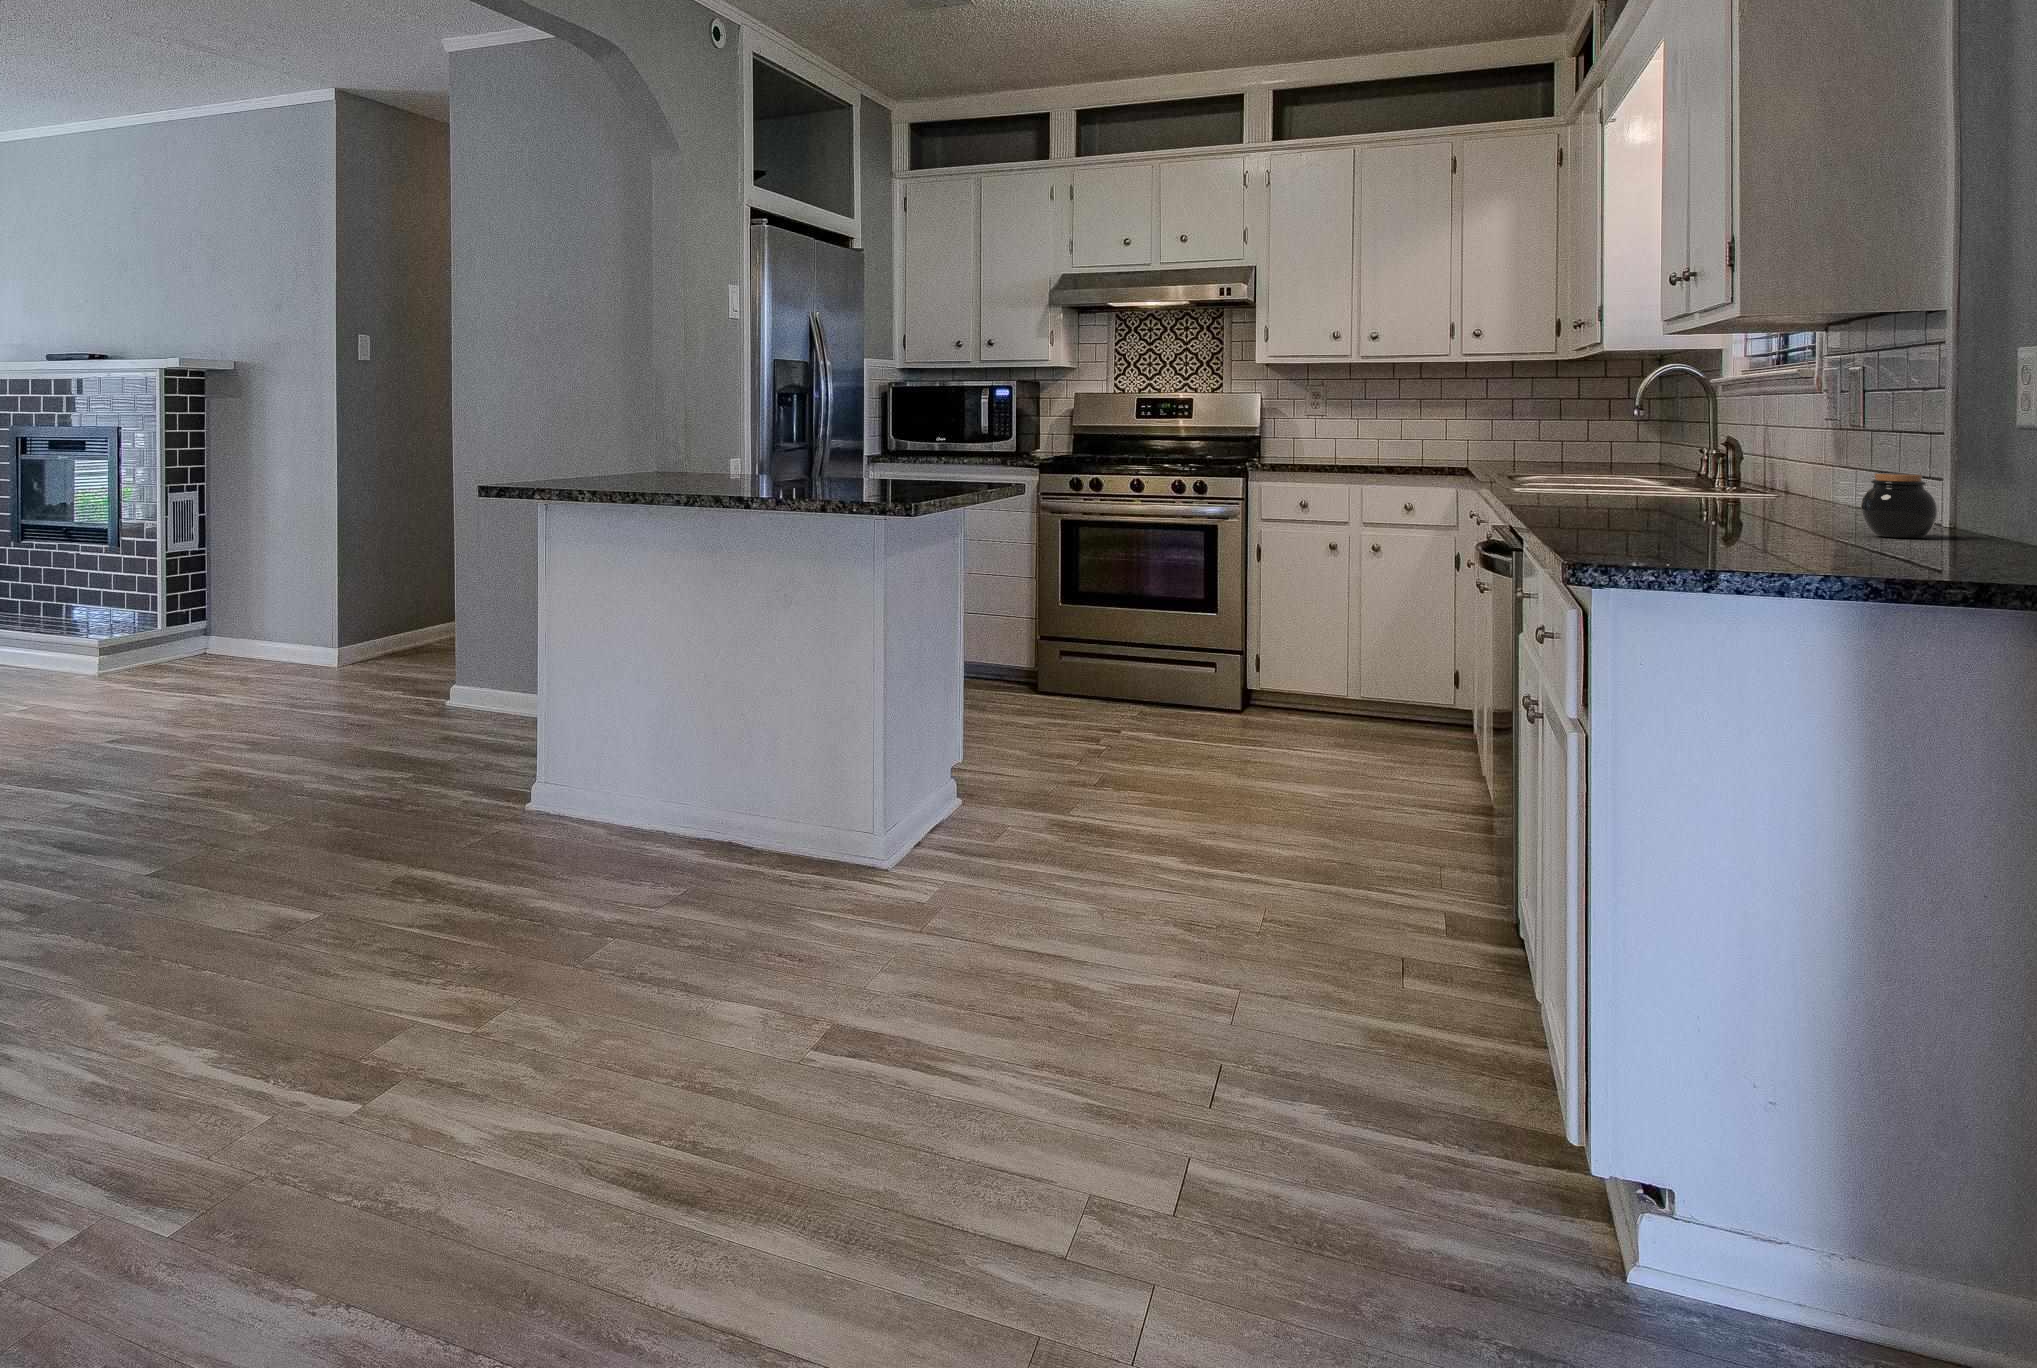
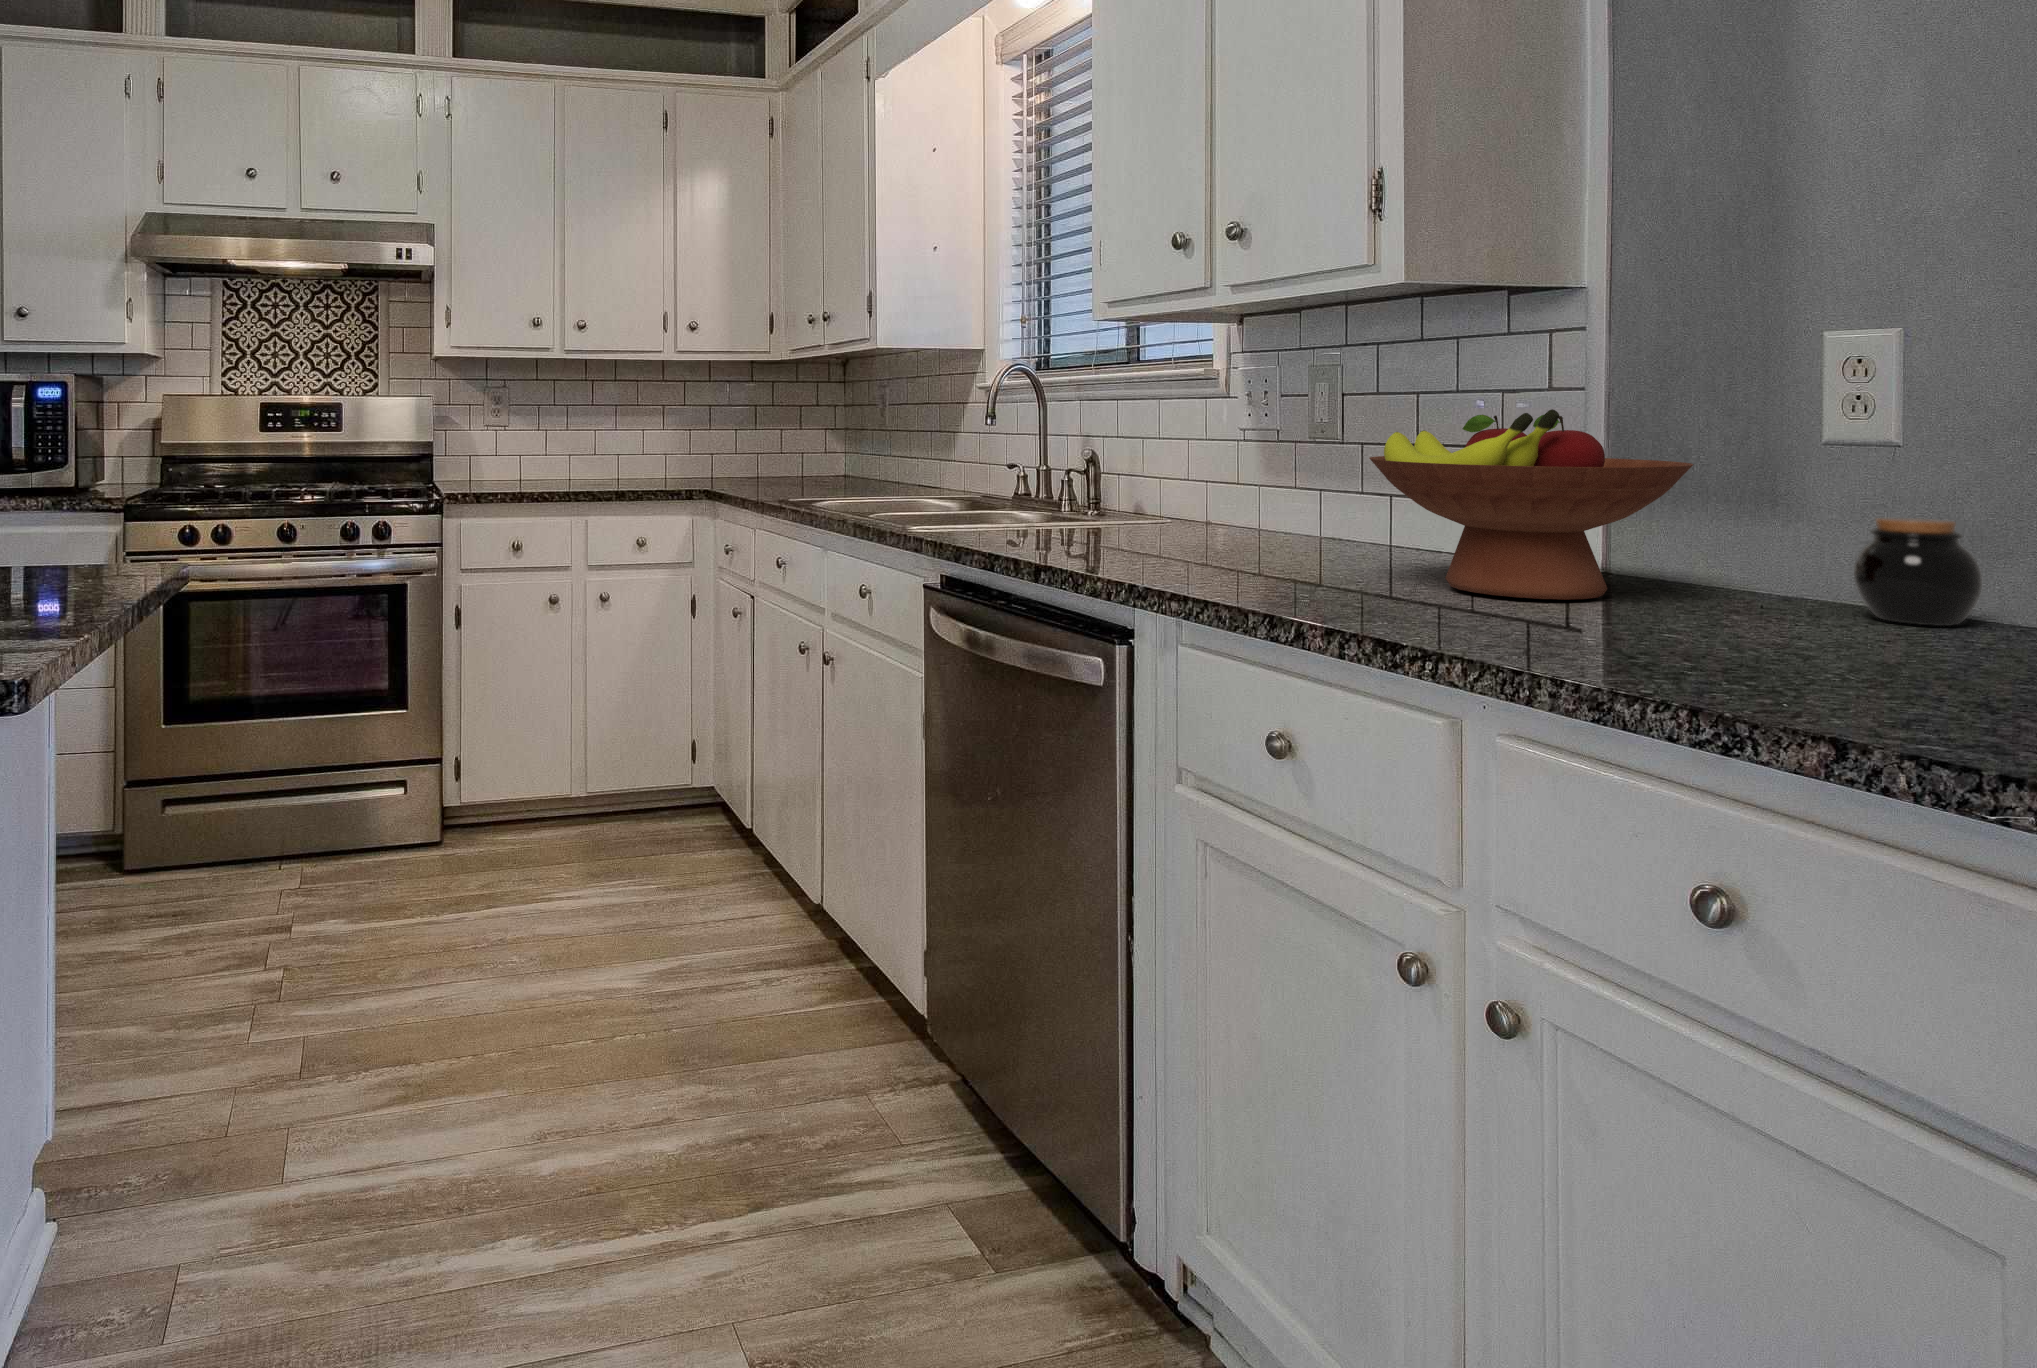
fruit bowl: none [1624,405,1837,522] -> present [1369,409,1693,599]

